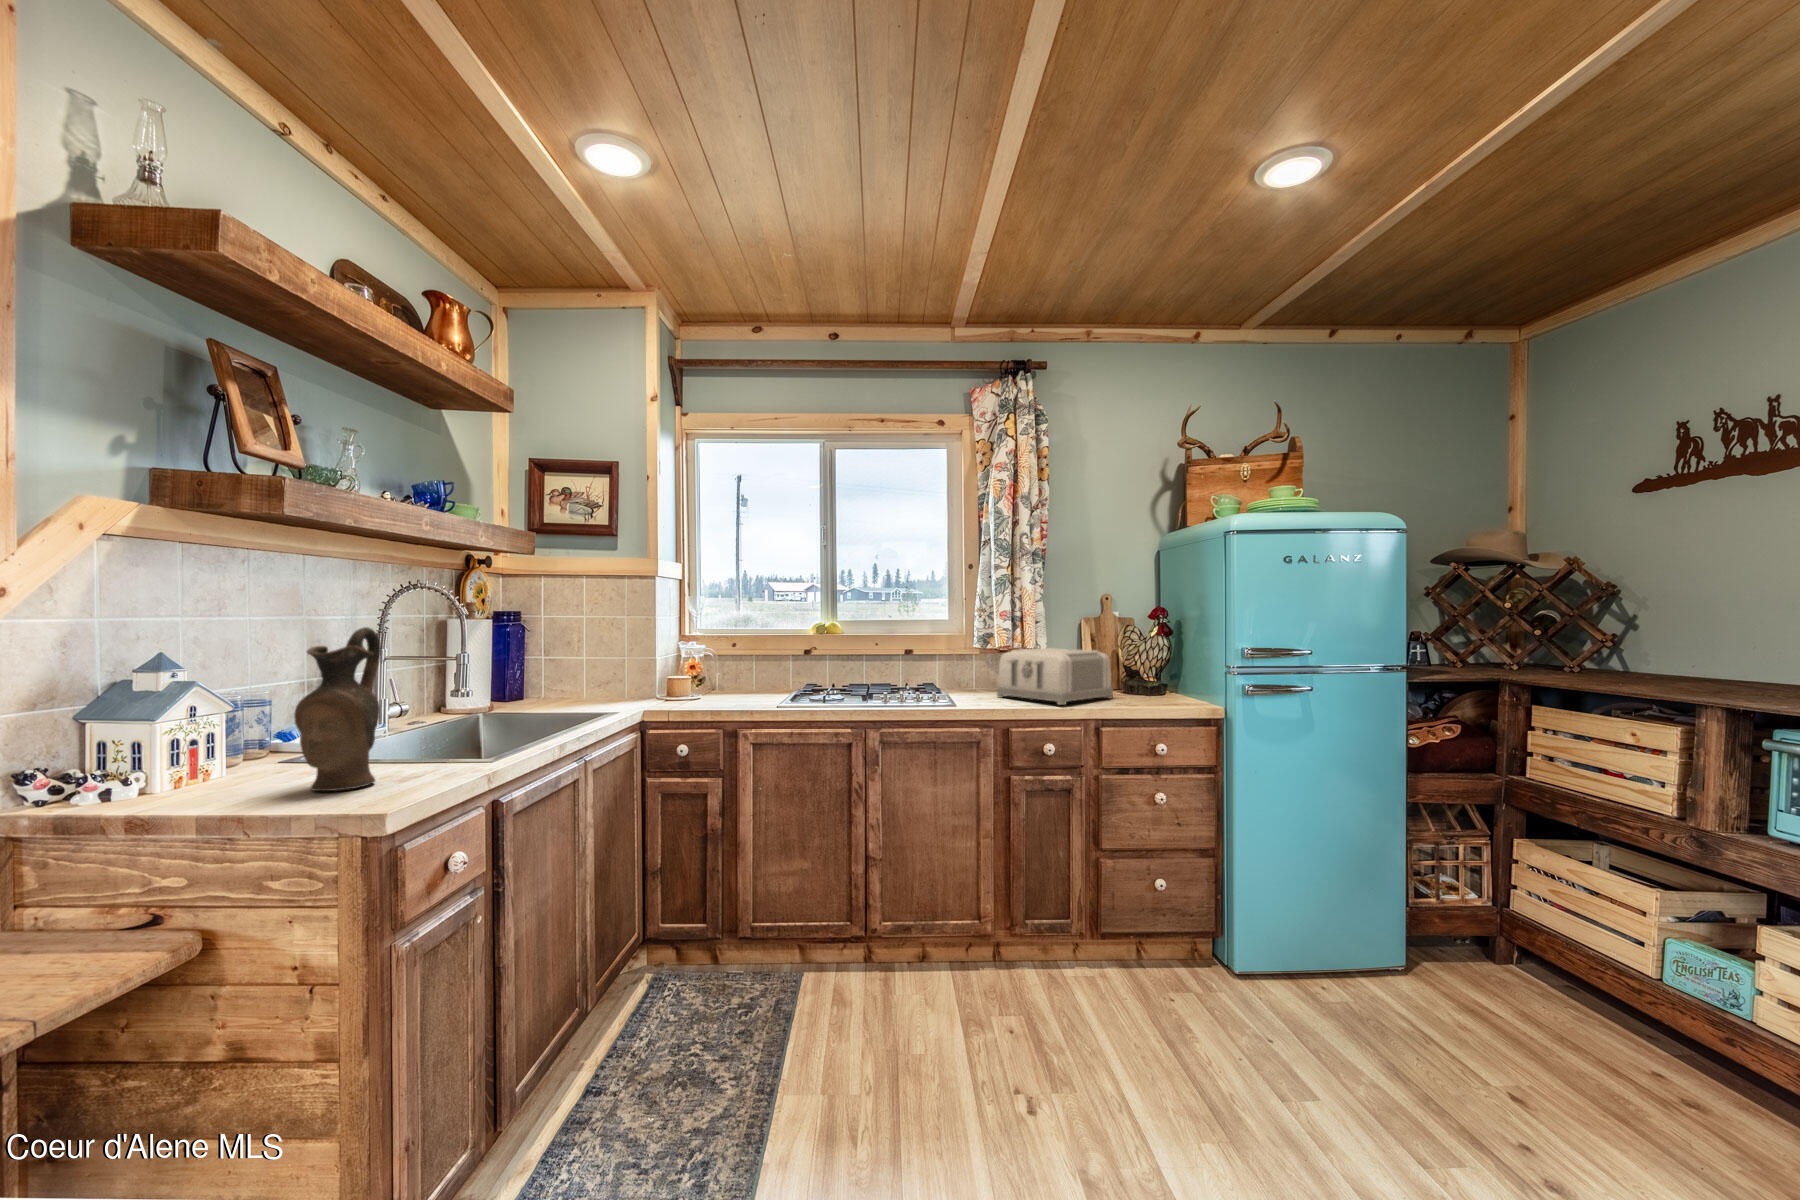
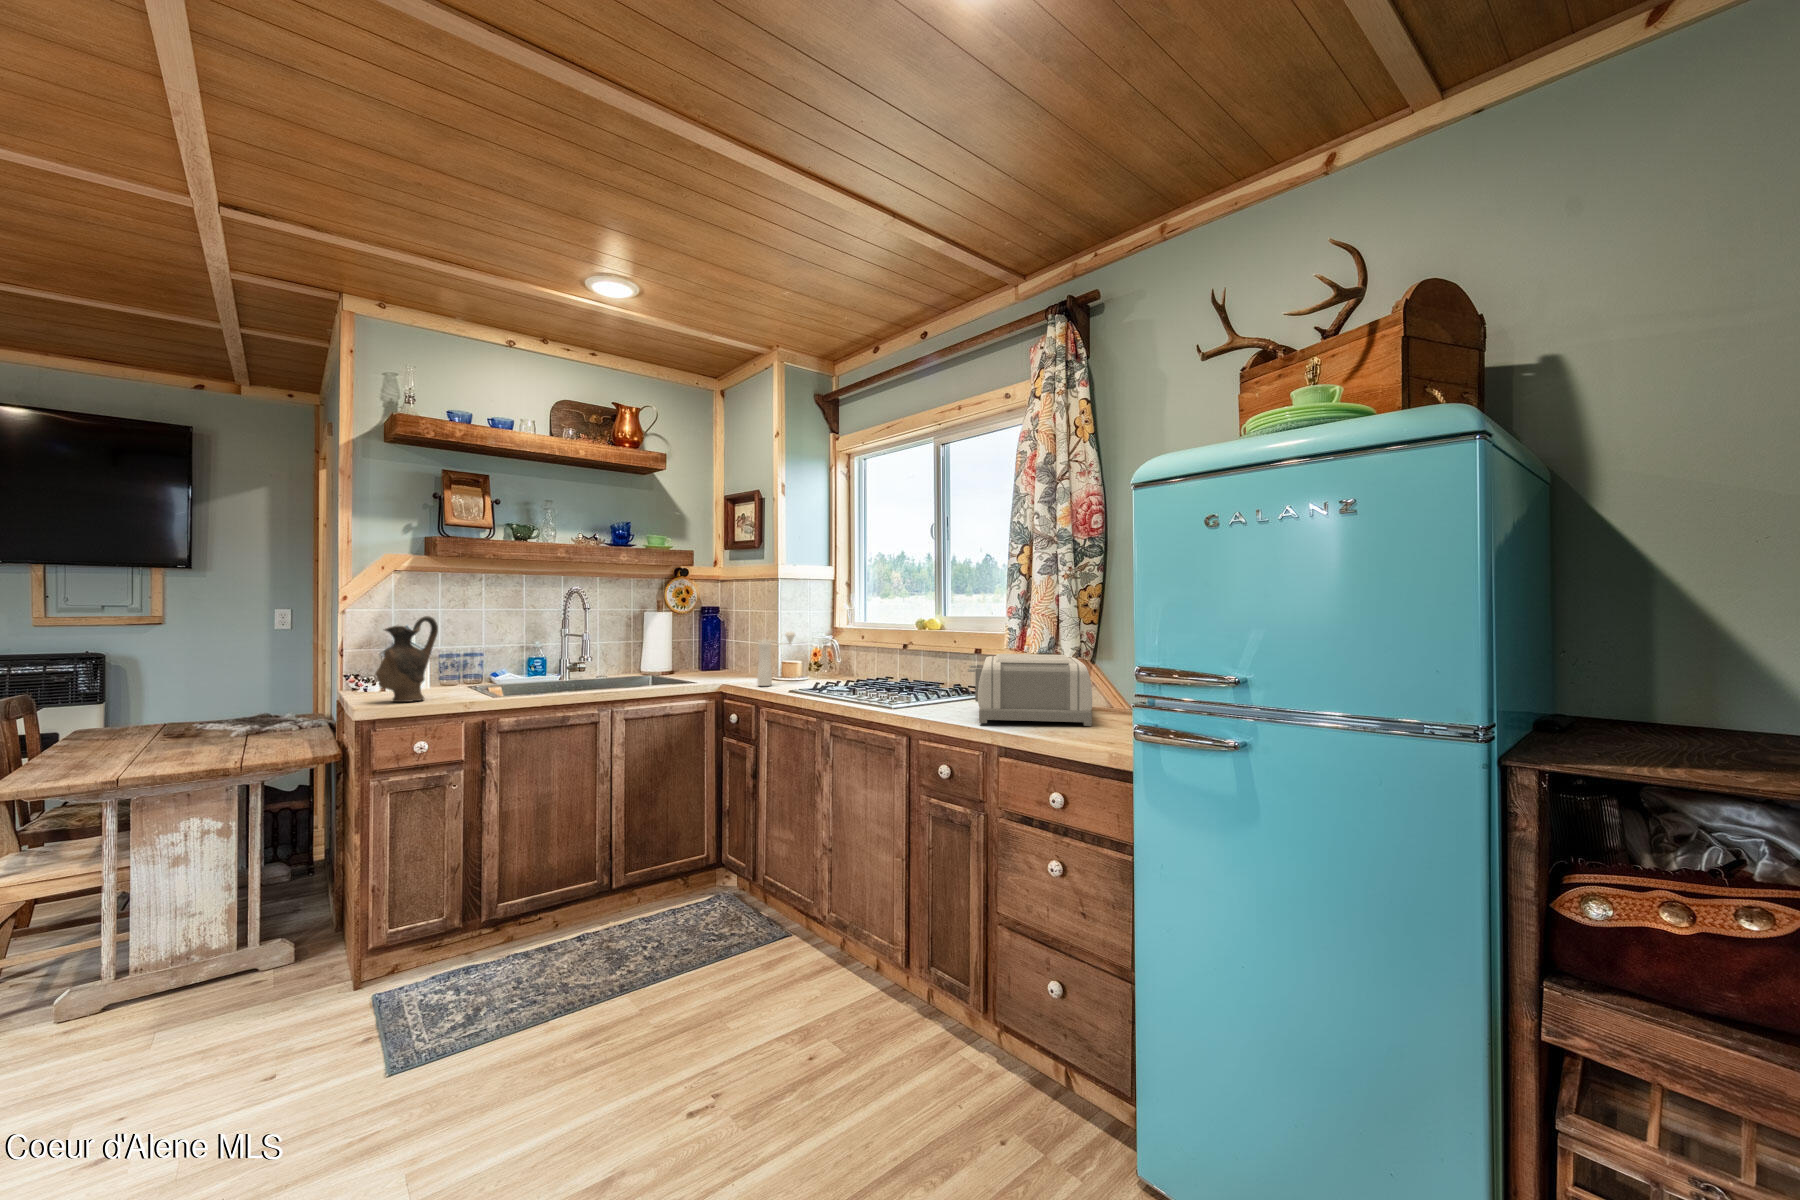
pepper mill: none [713,640,740,707] -> present [757,632,795,686]

